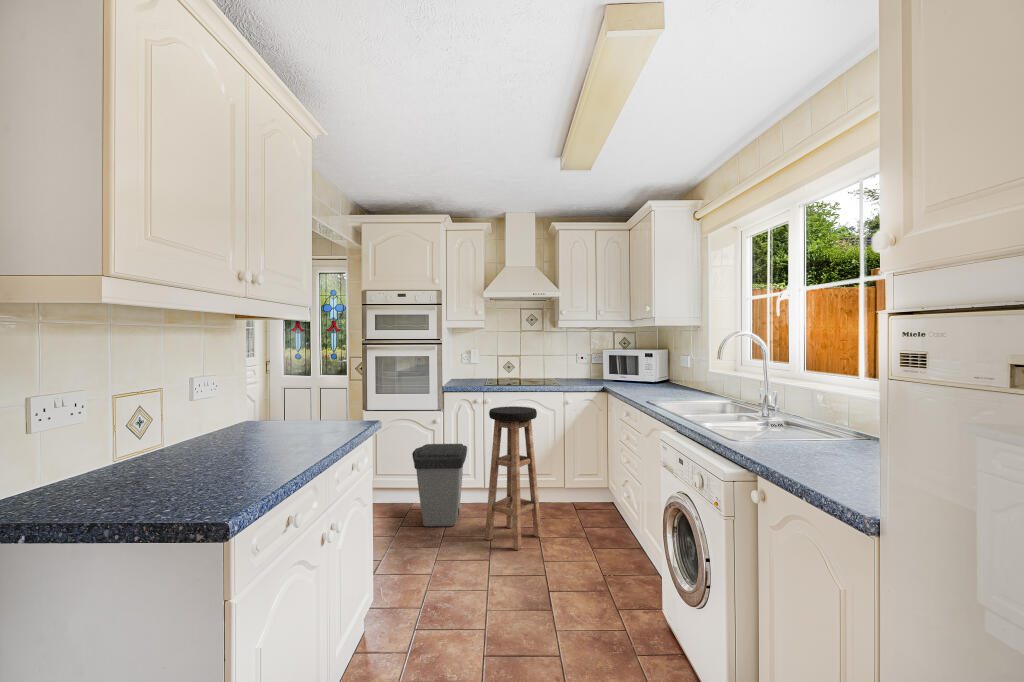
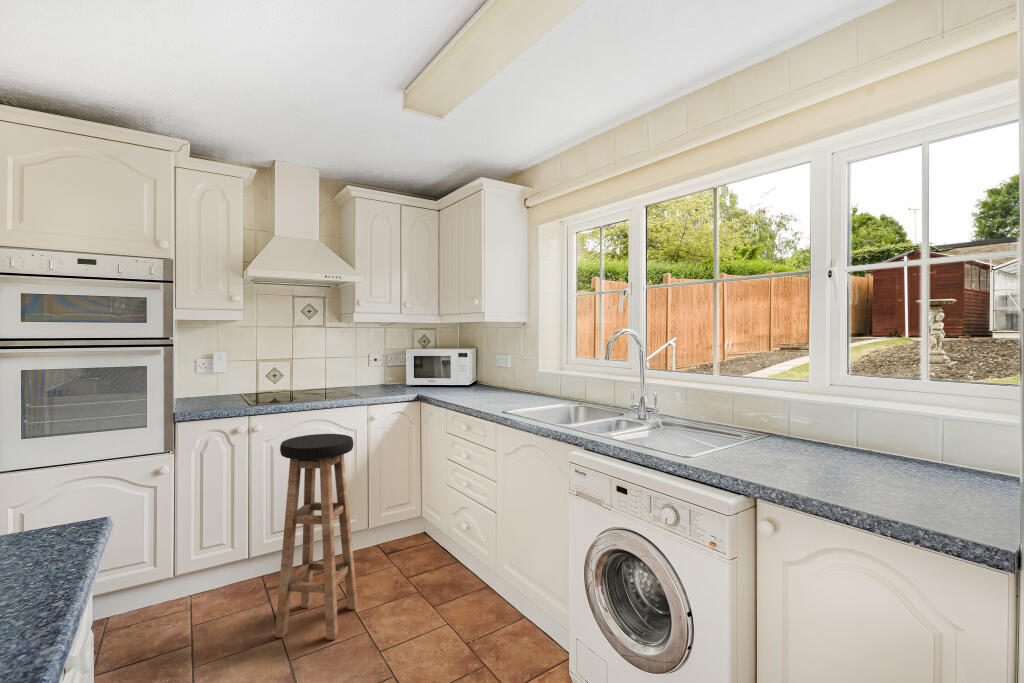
trash can: present [412,444,467,526] -> none [126,498,230,647]

